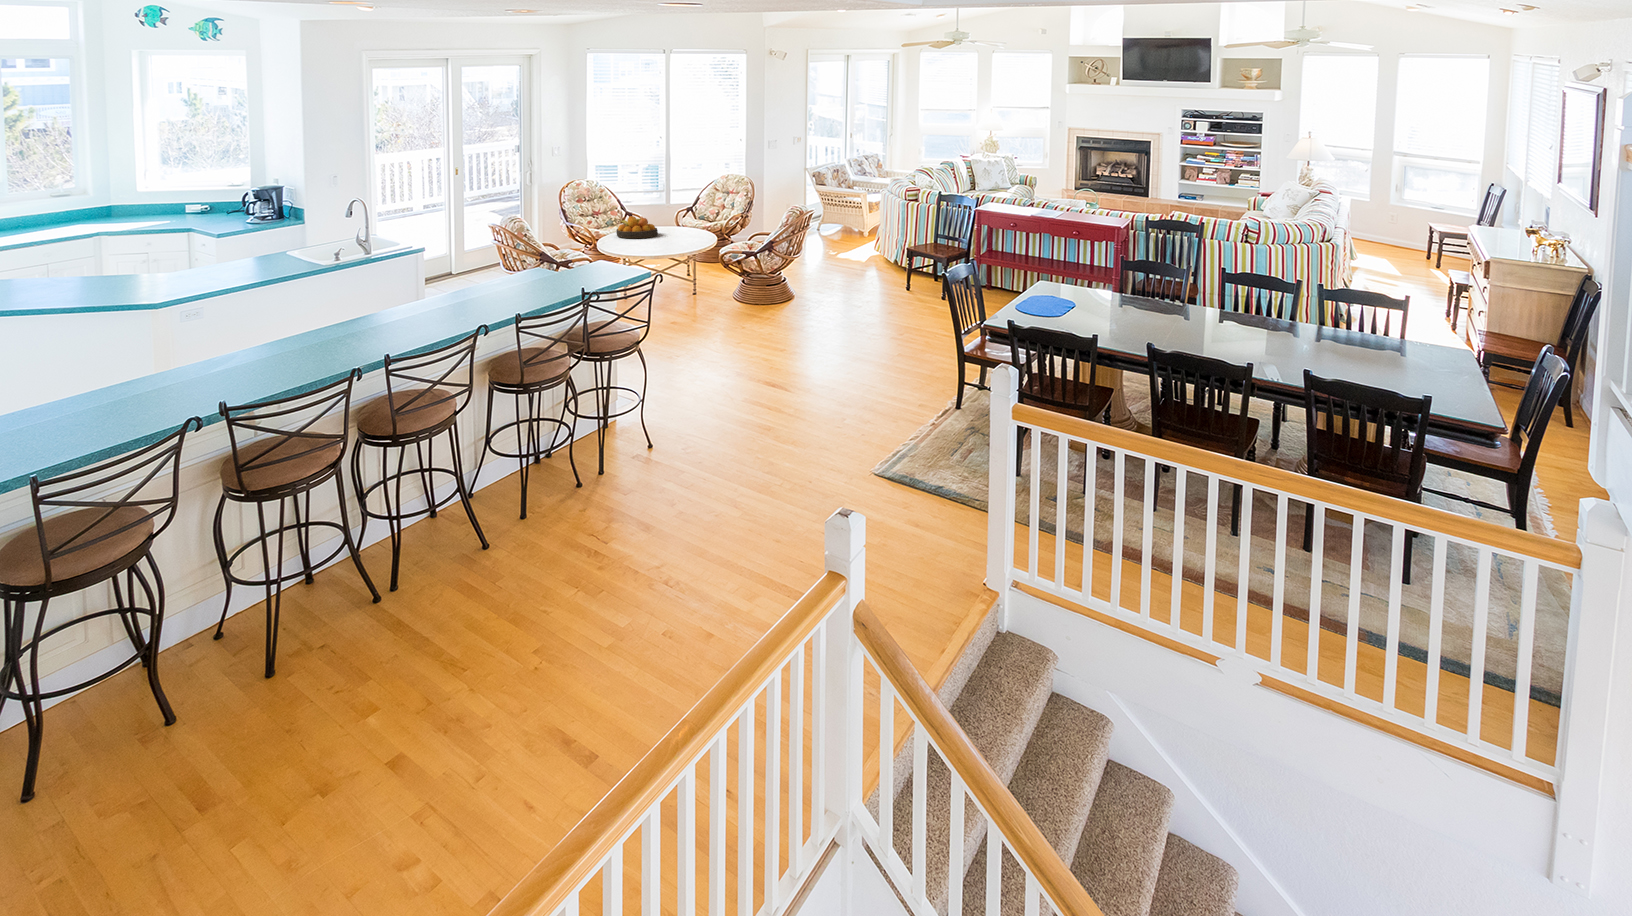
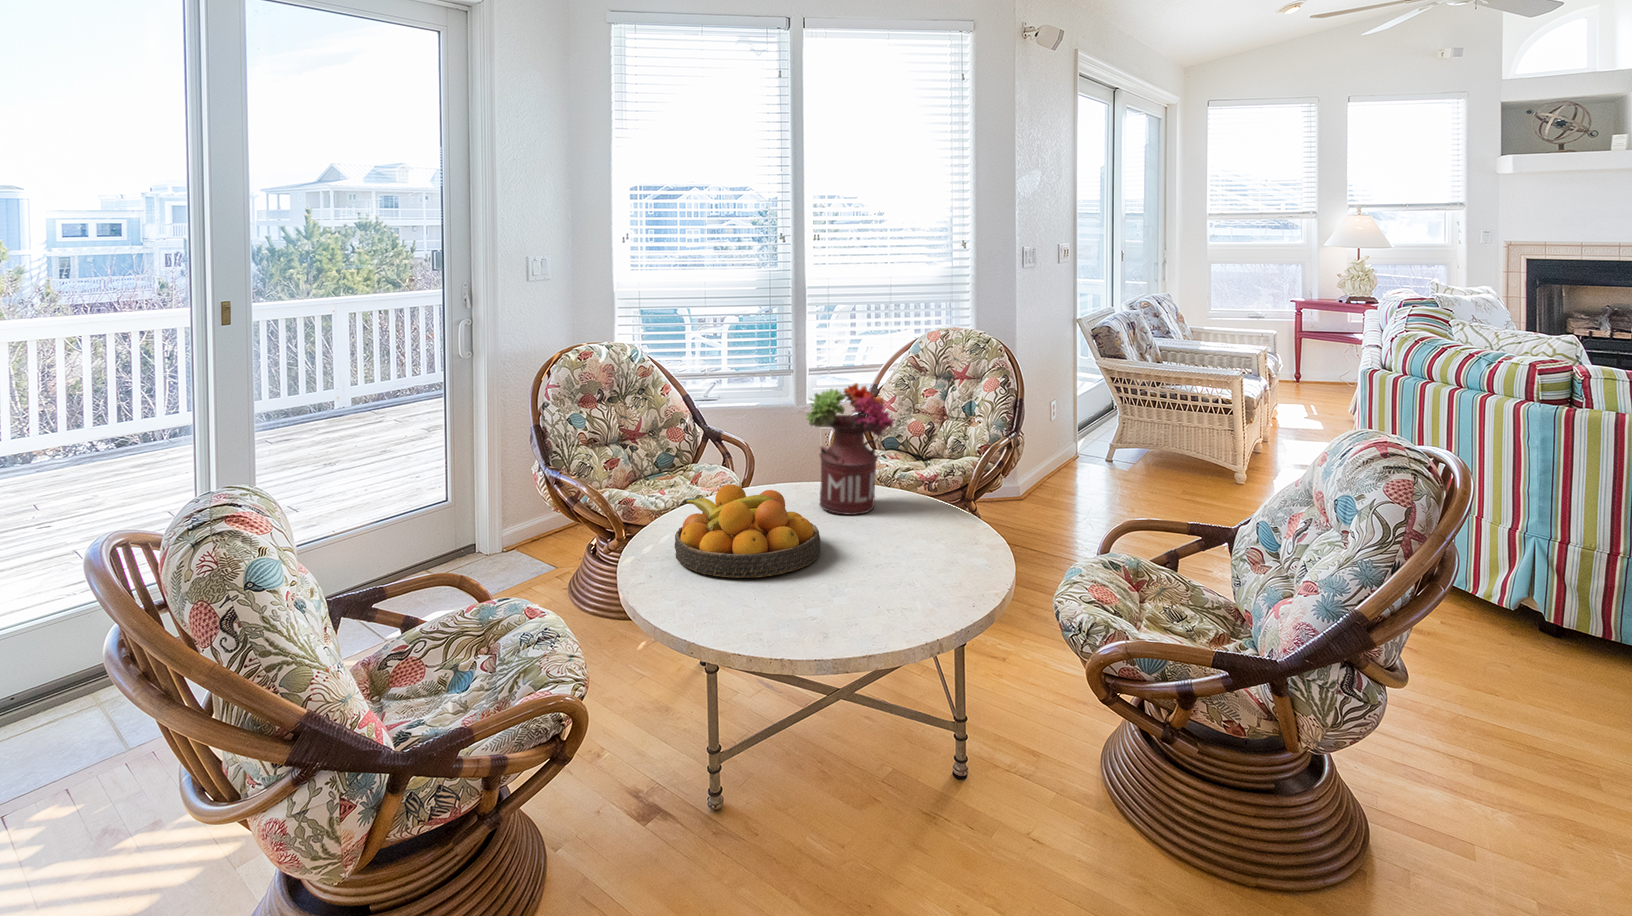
flower arrangement: none [655,188,683,229] -> present [806,383,895,515]

